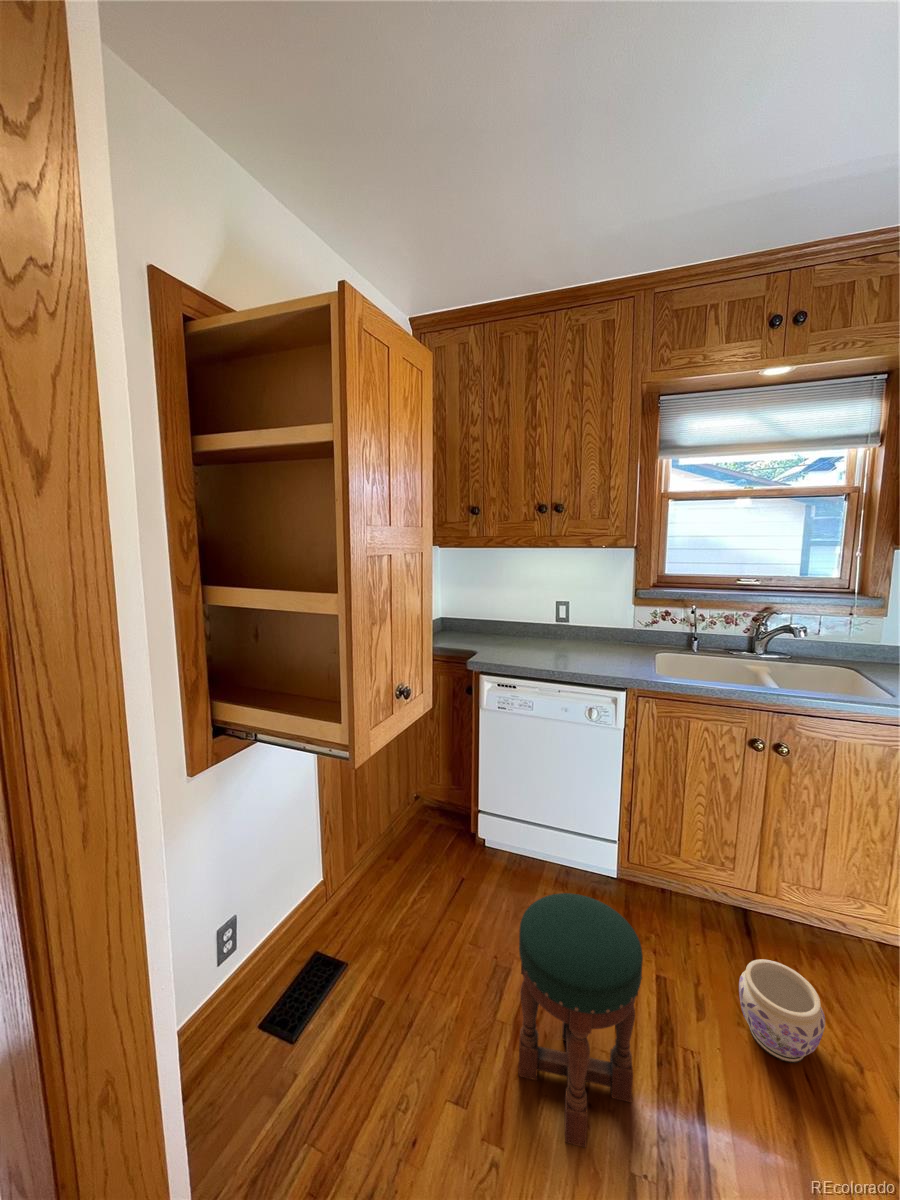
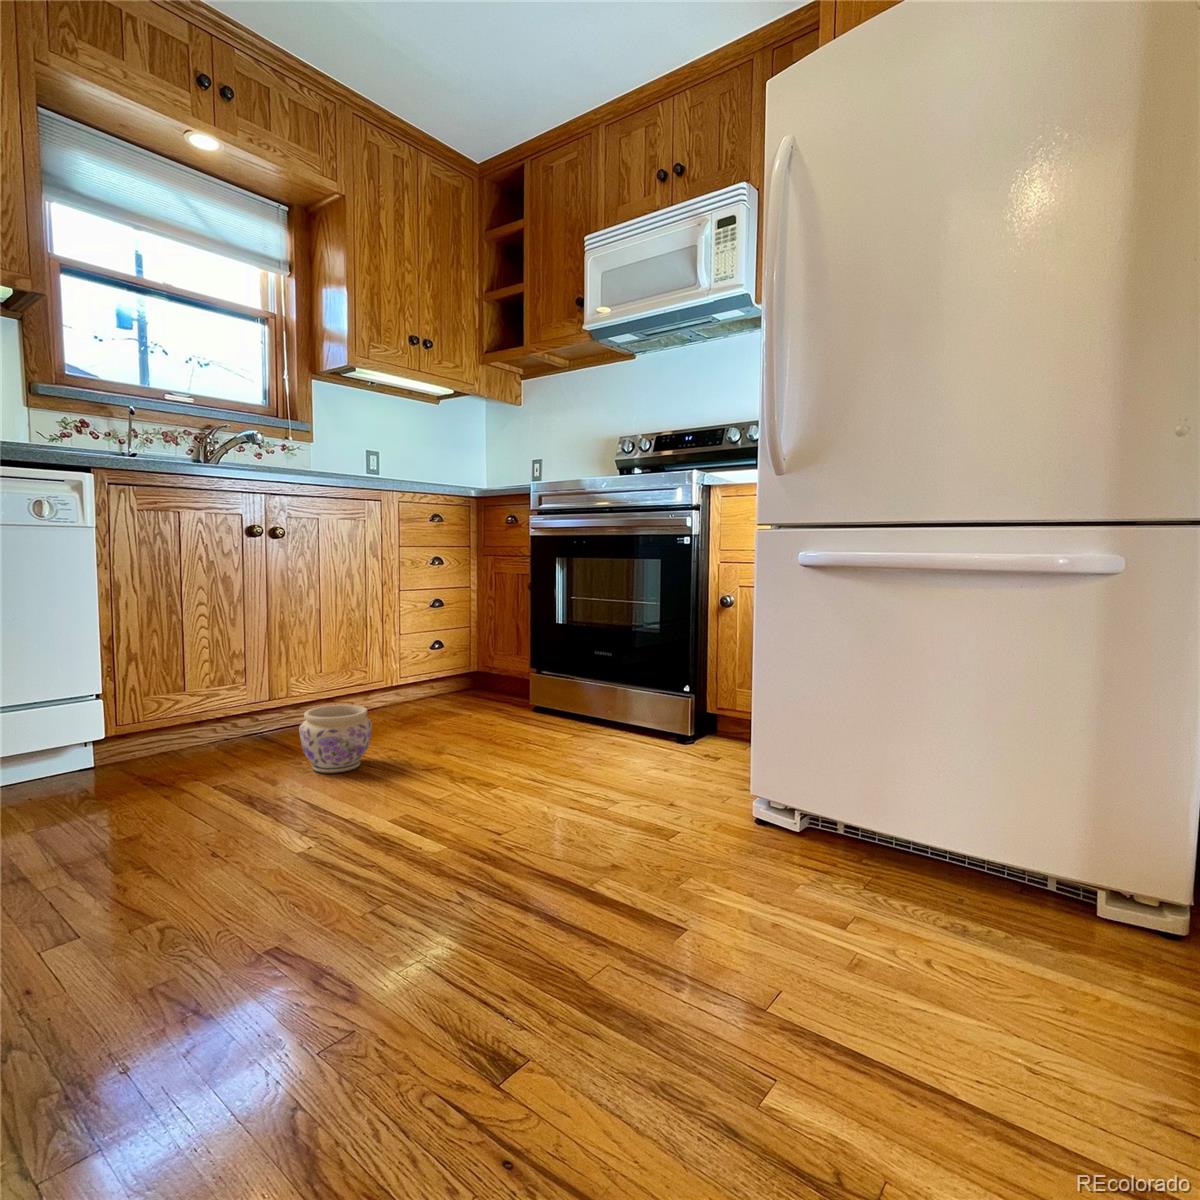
stool: present [519,893,643,1147] -> none [97,641,270,891]

